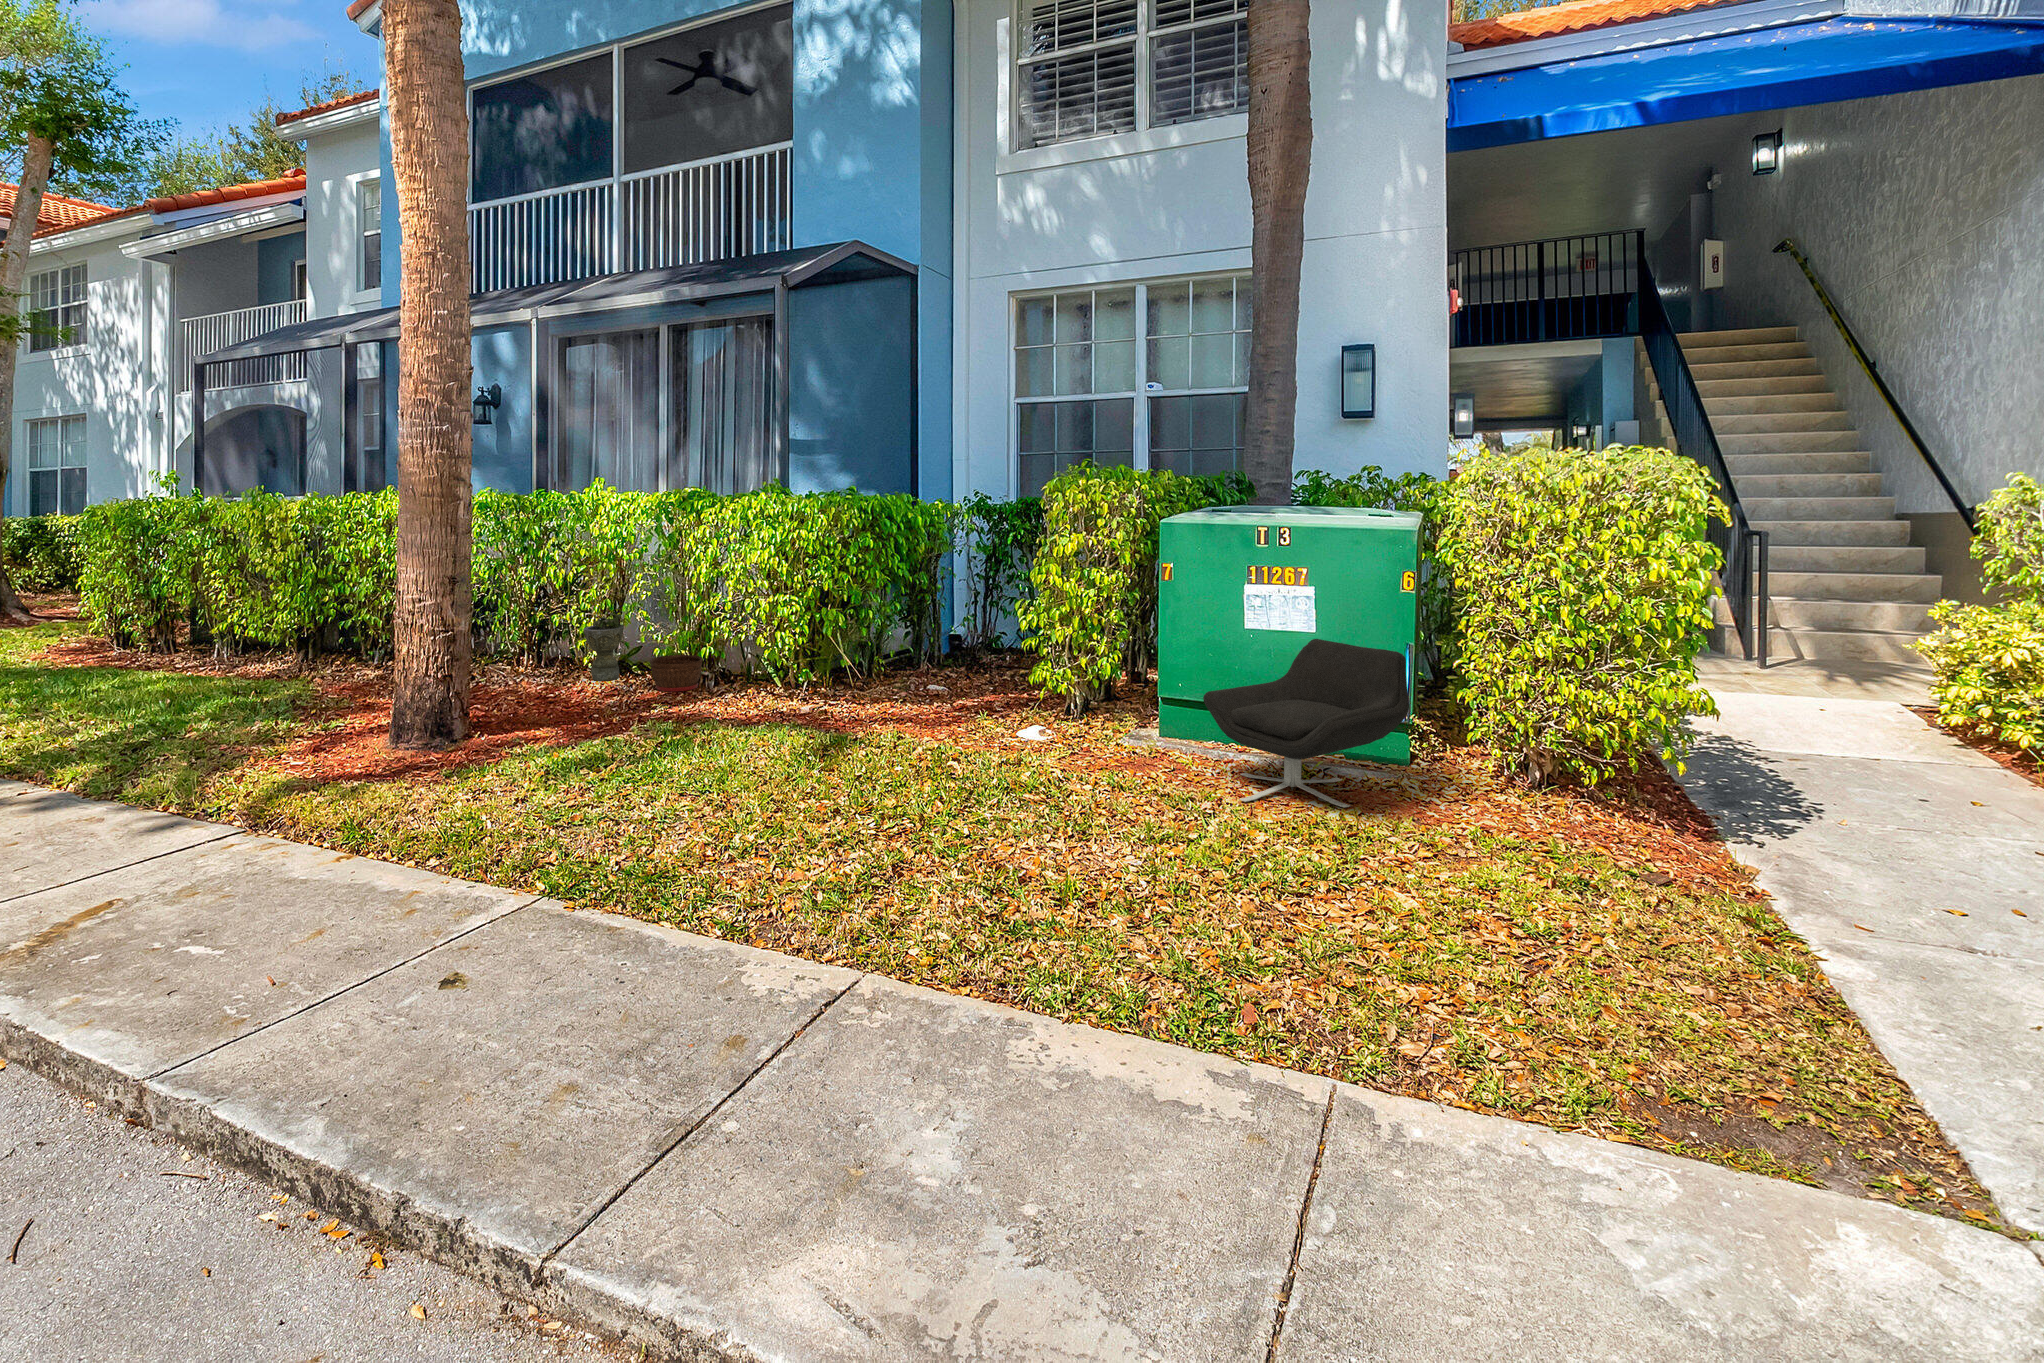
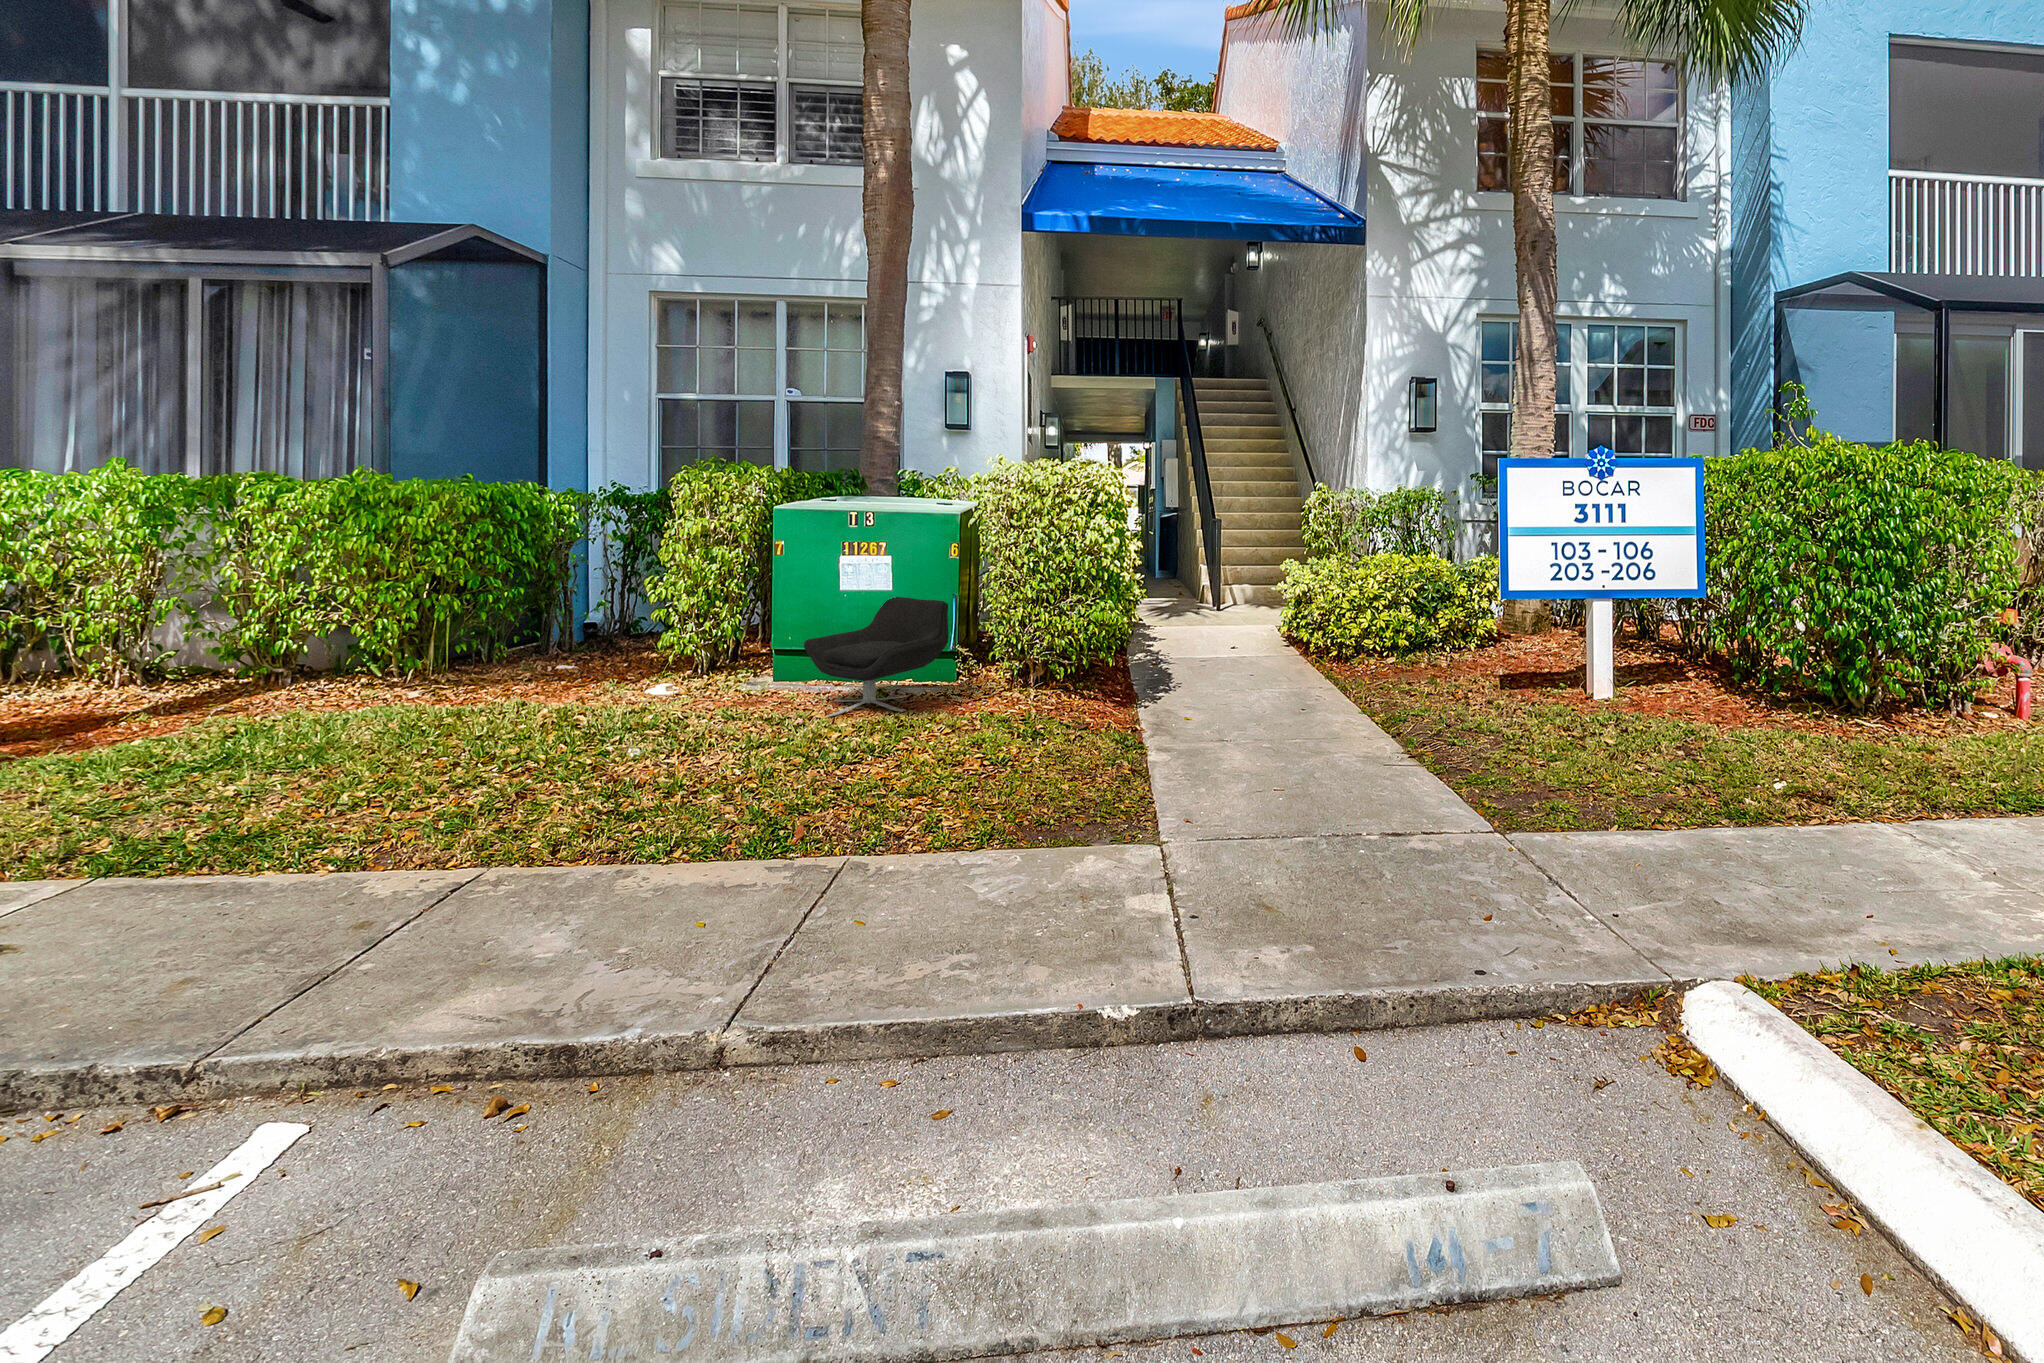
planter: present [583,614,624,681] -> none [82,614,148,692]
basket: present [650,655,703,691] -> none [193,654,272,694]

